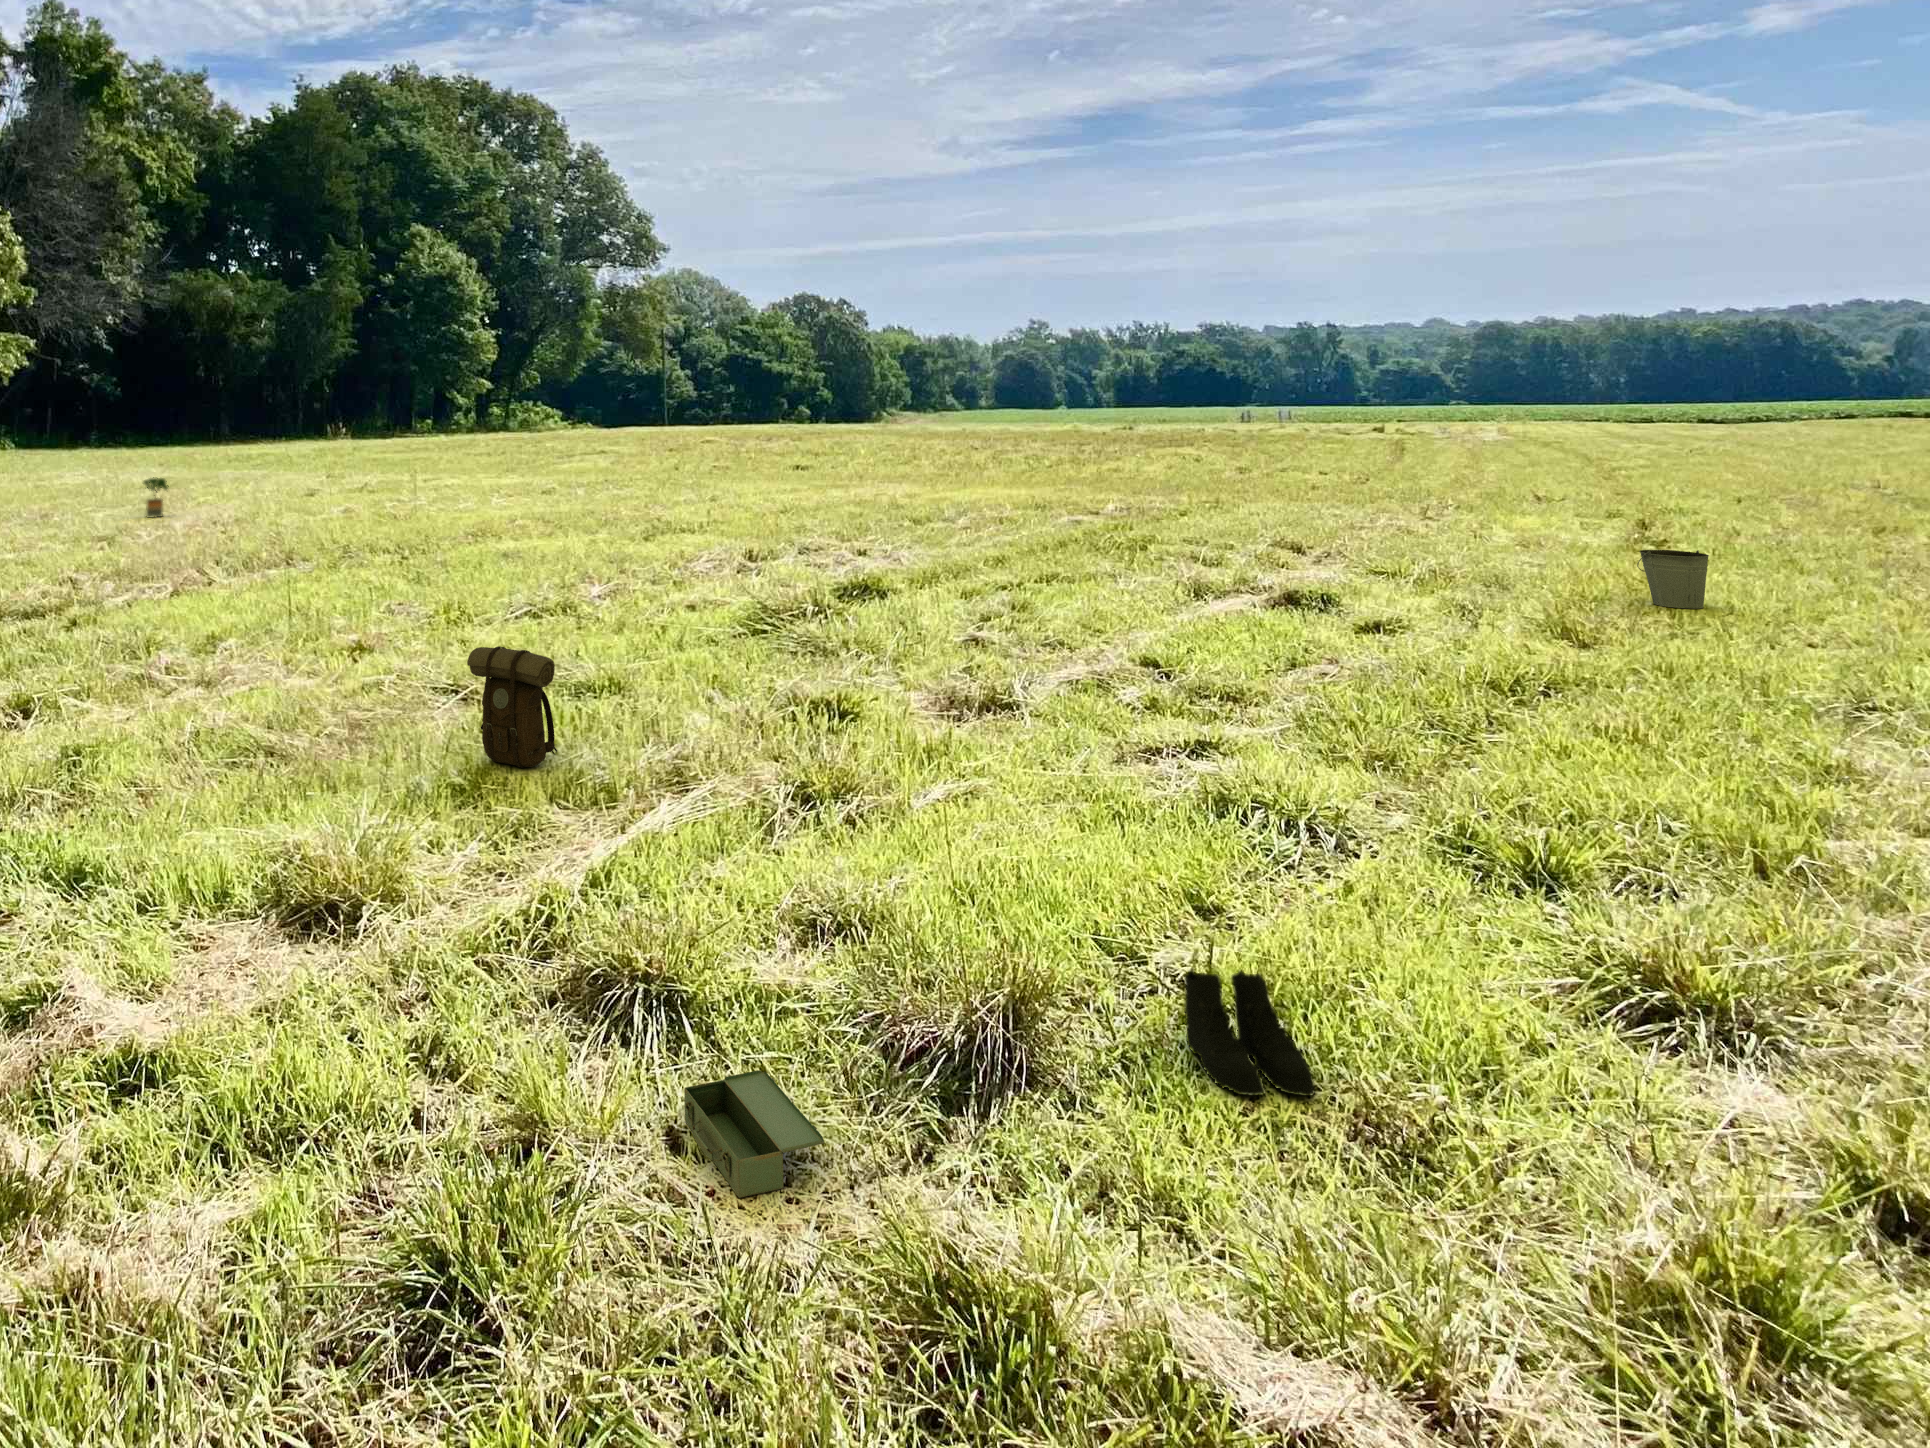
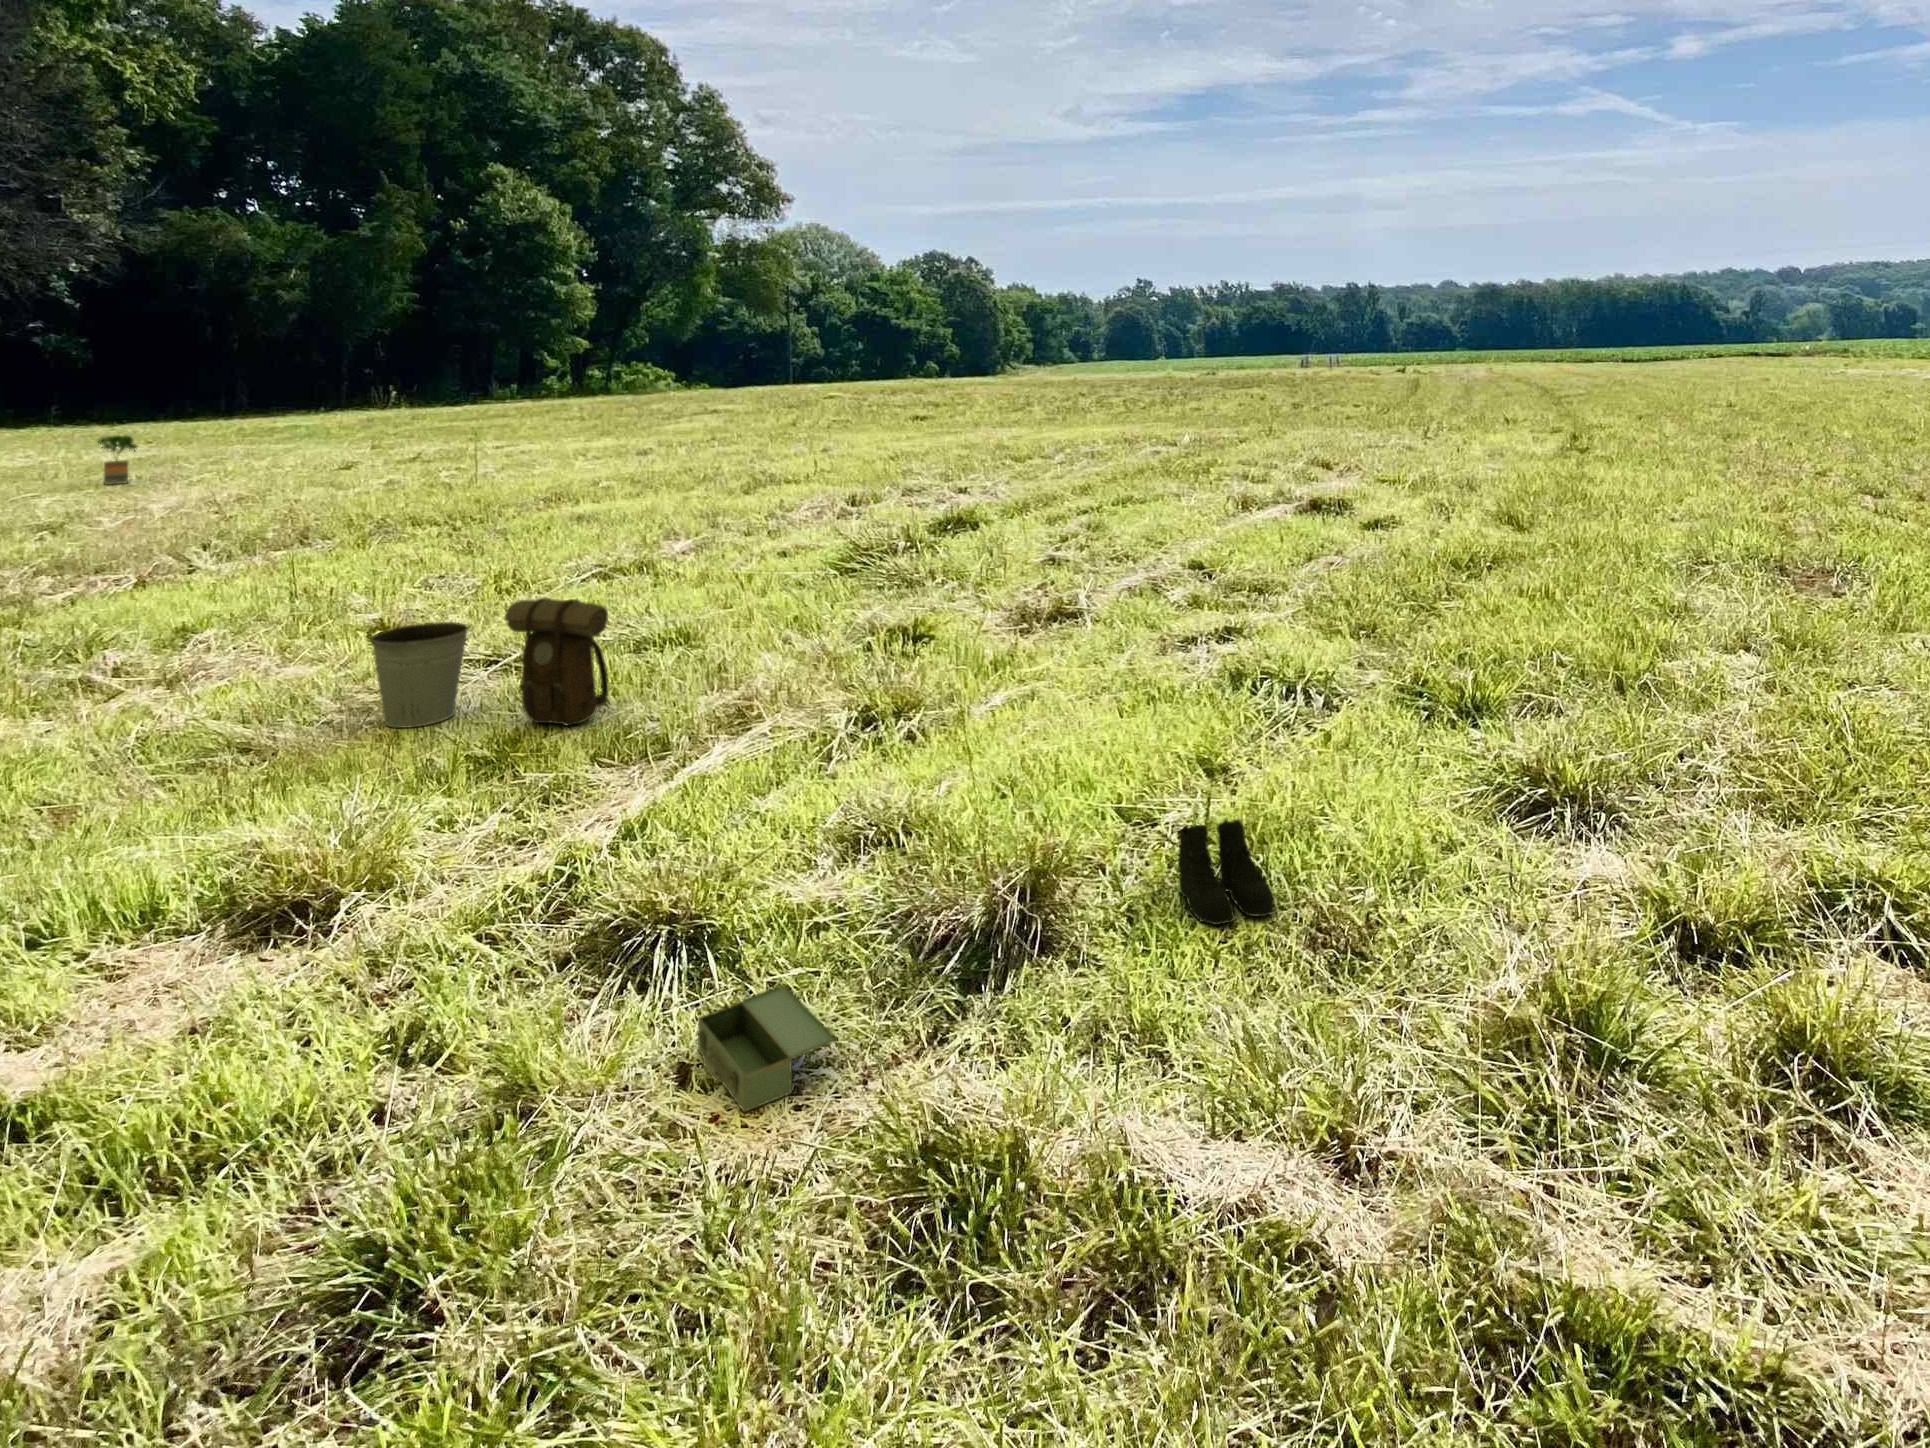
bucket: present [1637,550,1709,609] -> present [369,622,472,728]

